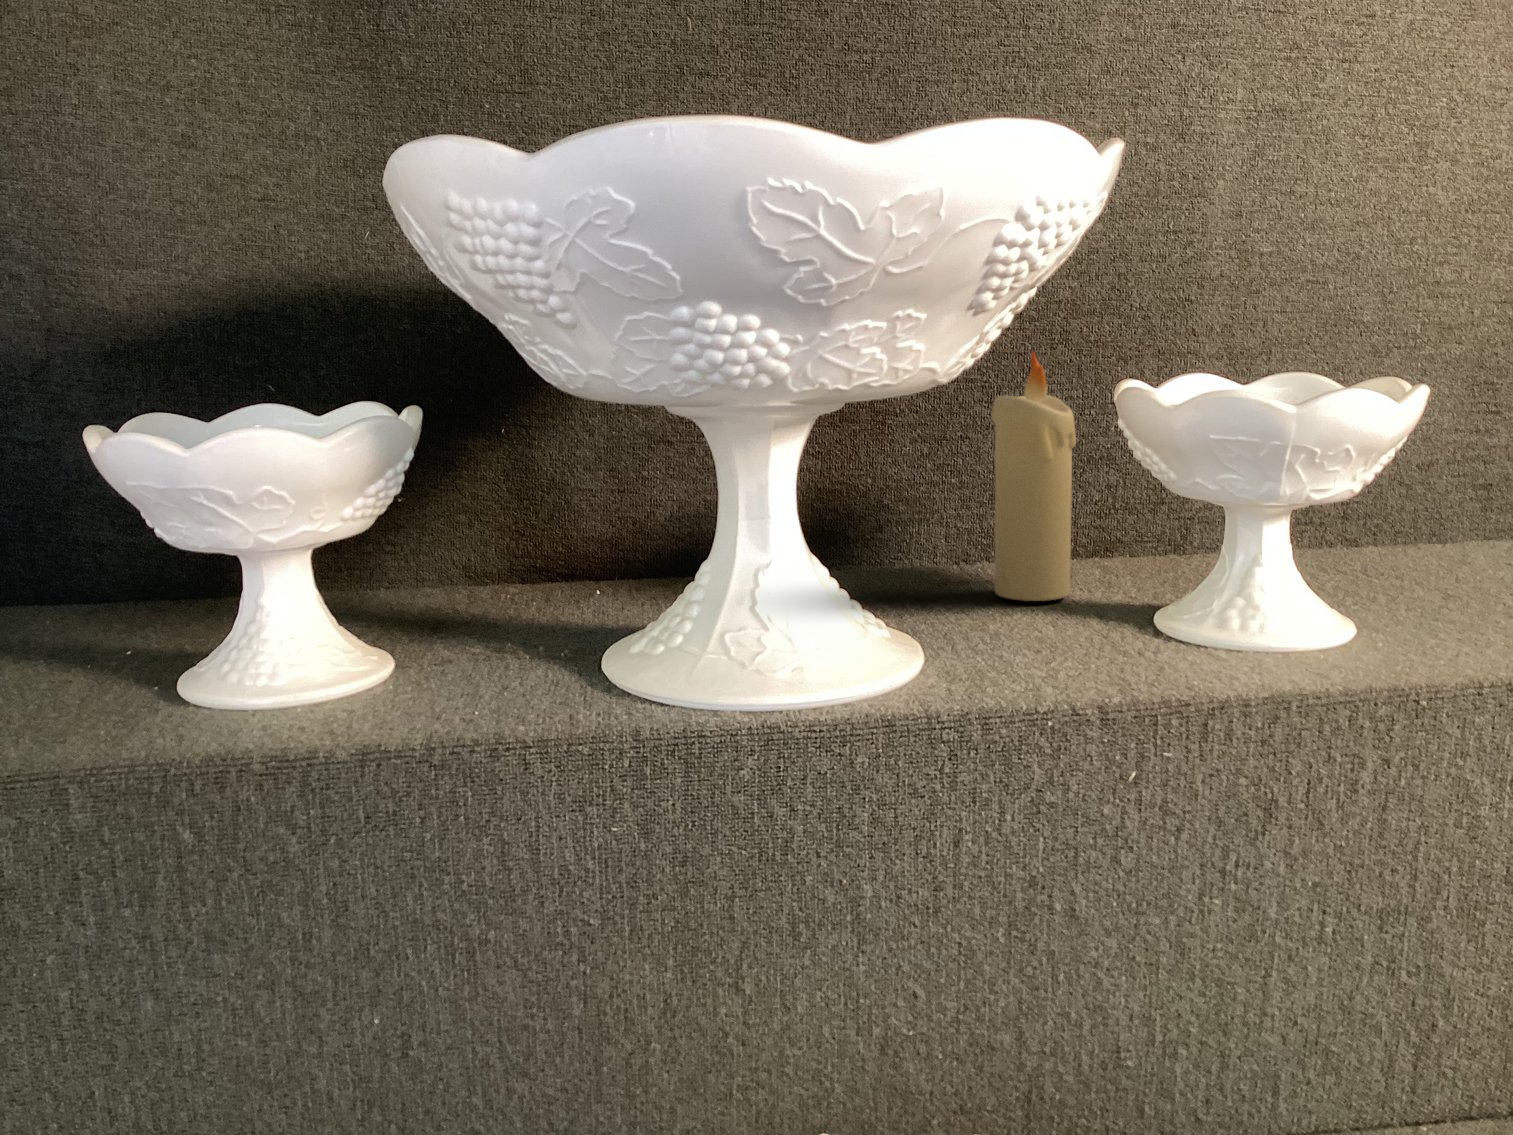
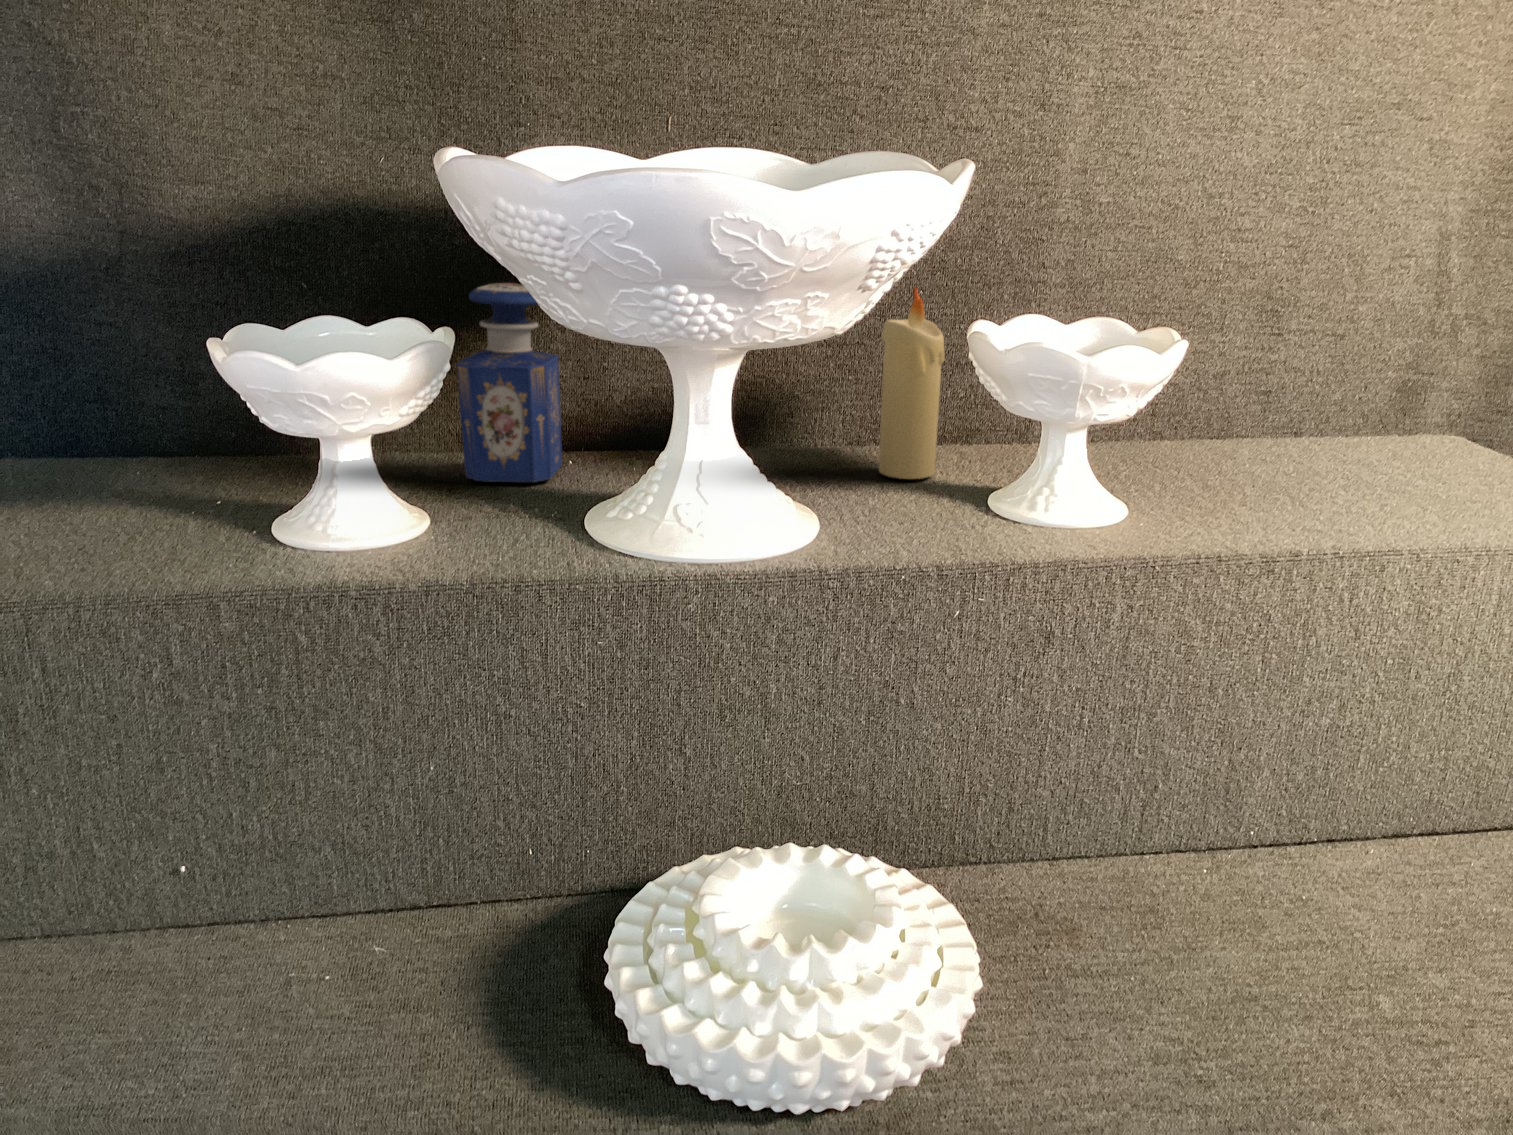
perfume bottle: none [445,368,585,619] -> present [457,283,562,482]

